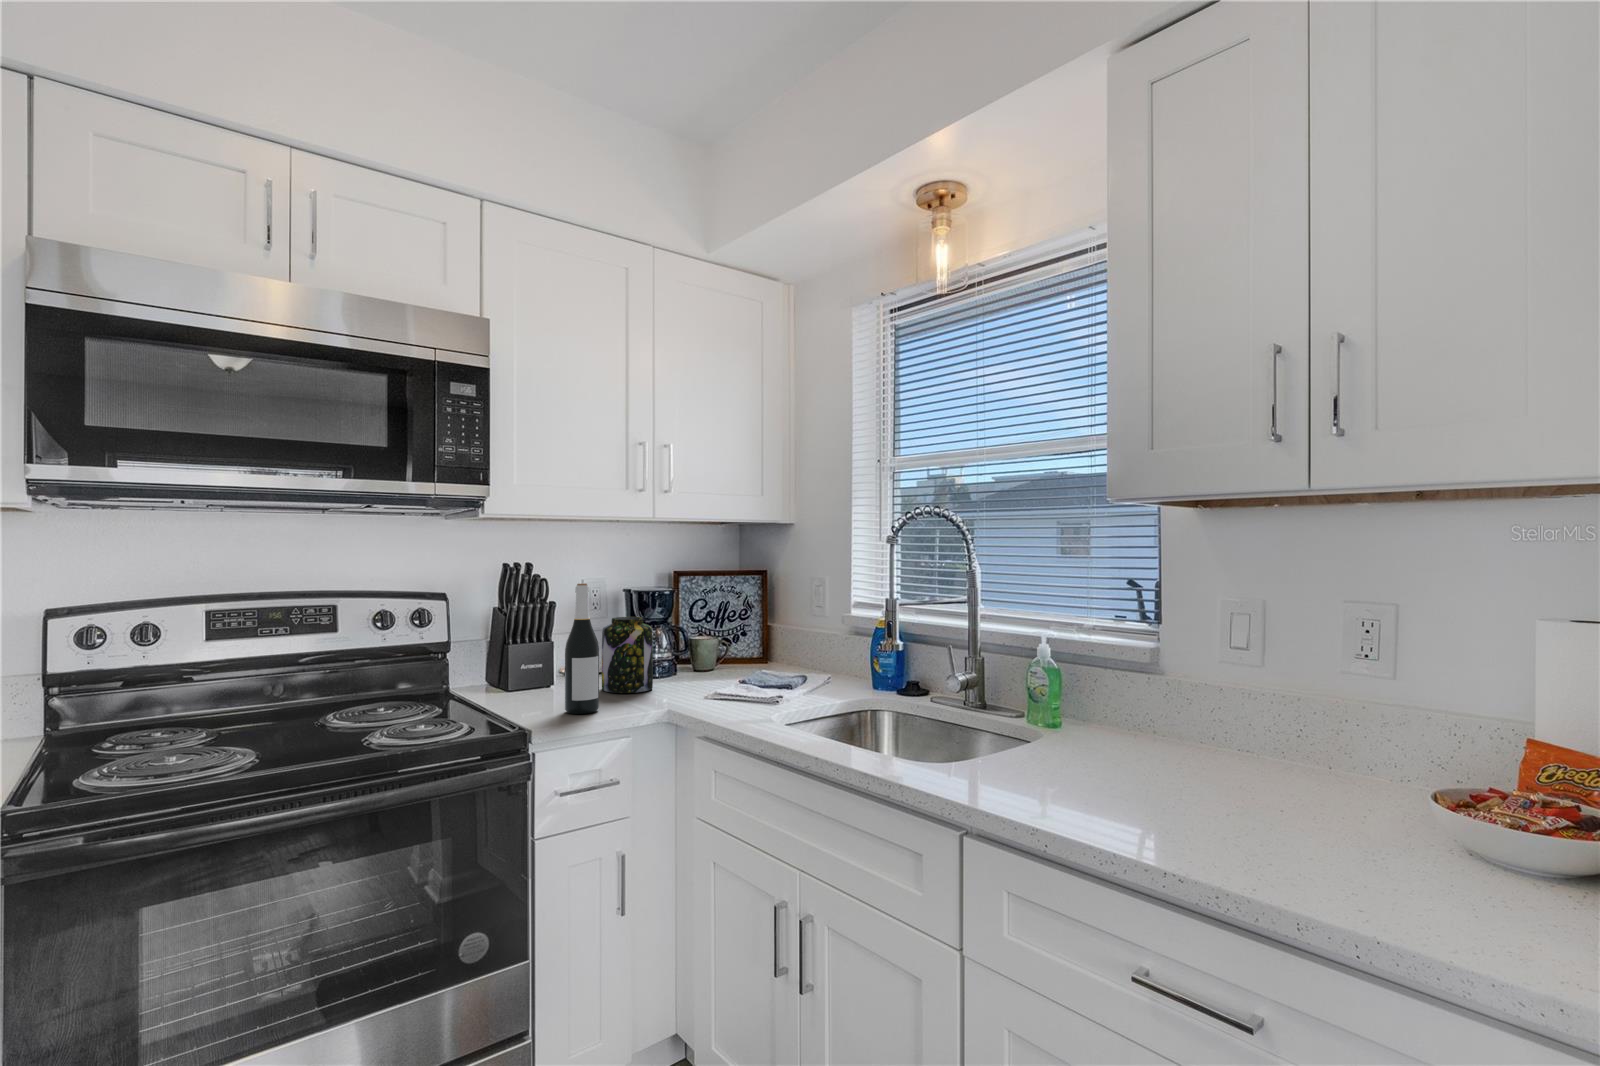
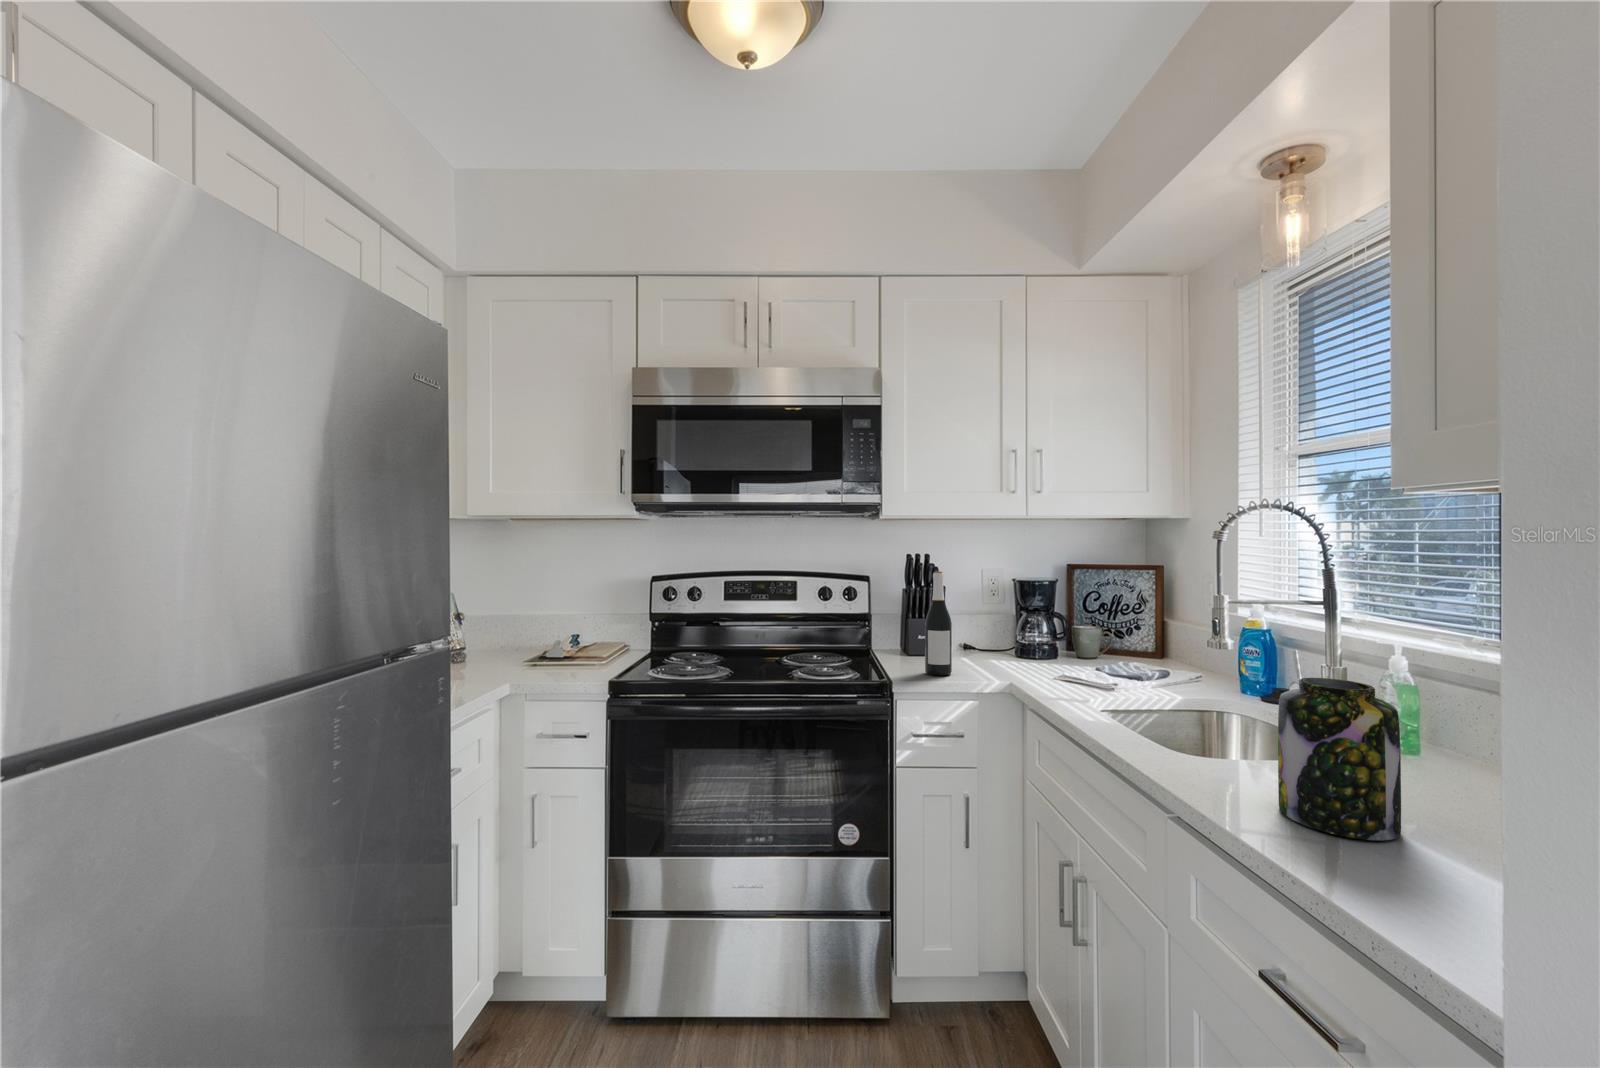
jar: present [602,617,653,693] -> present [1278,678,1401,840]

